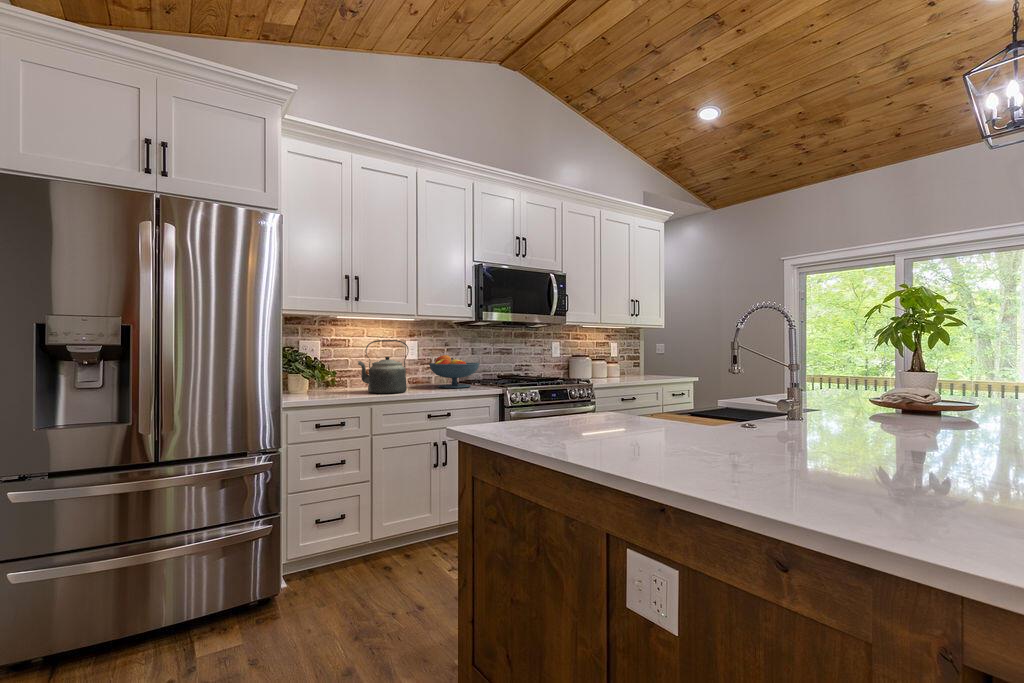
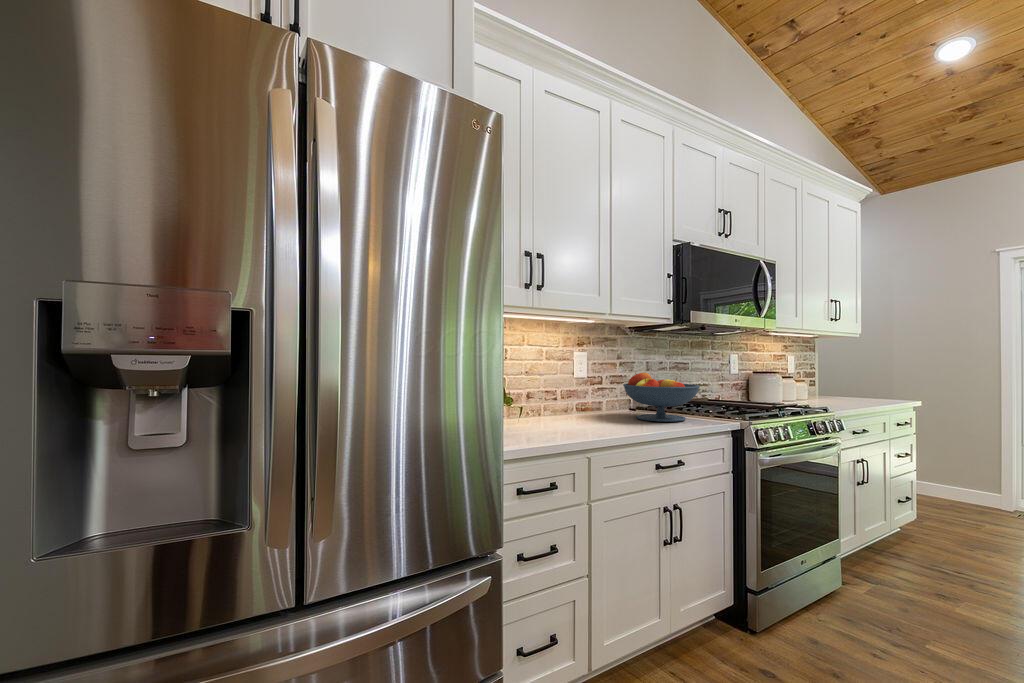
kettle: present [358,340,408,393] -> none [542,350,615,433]

